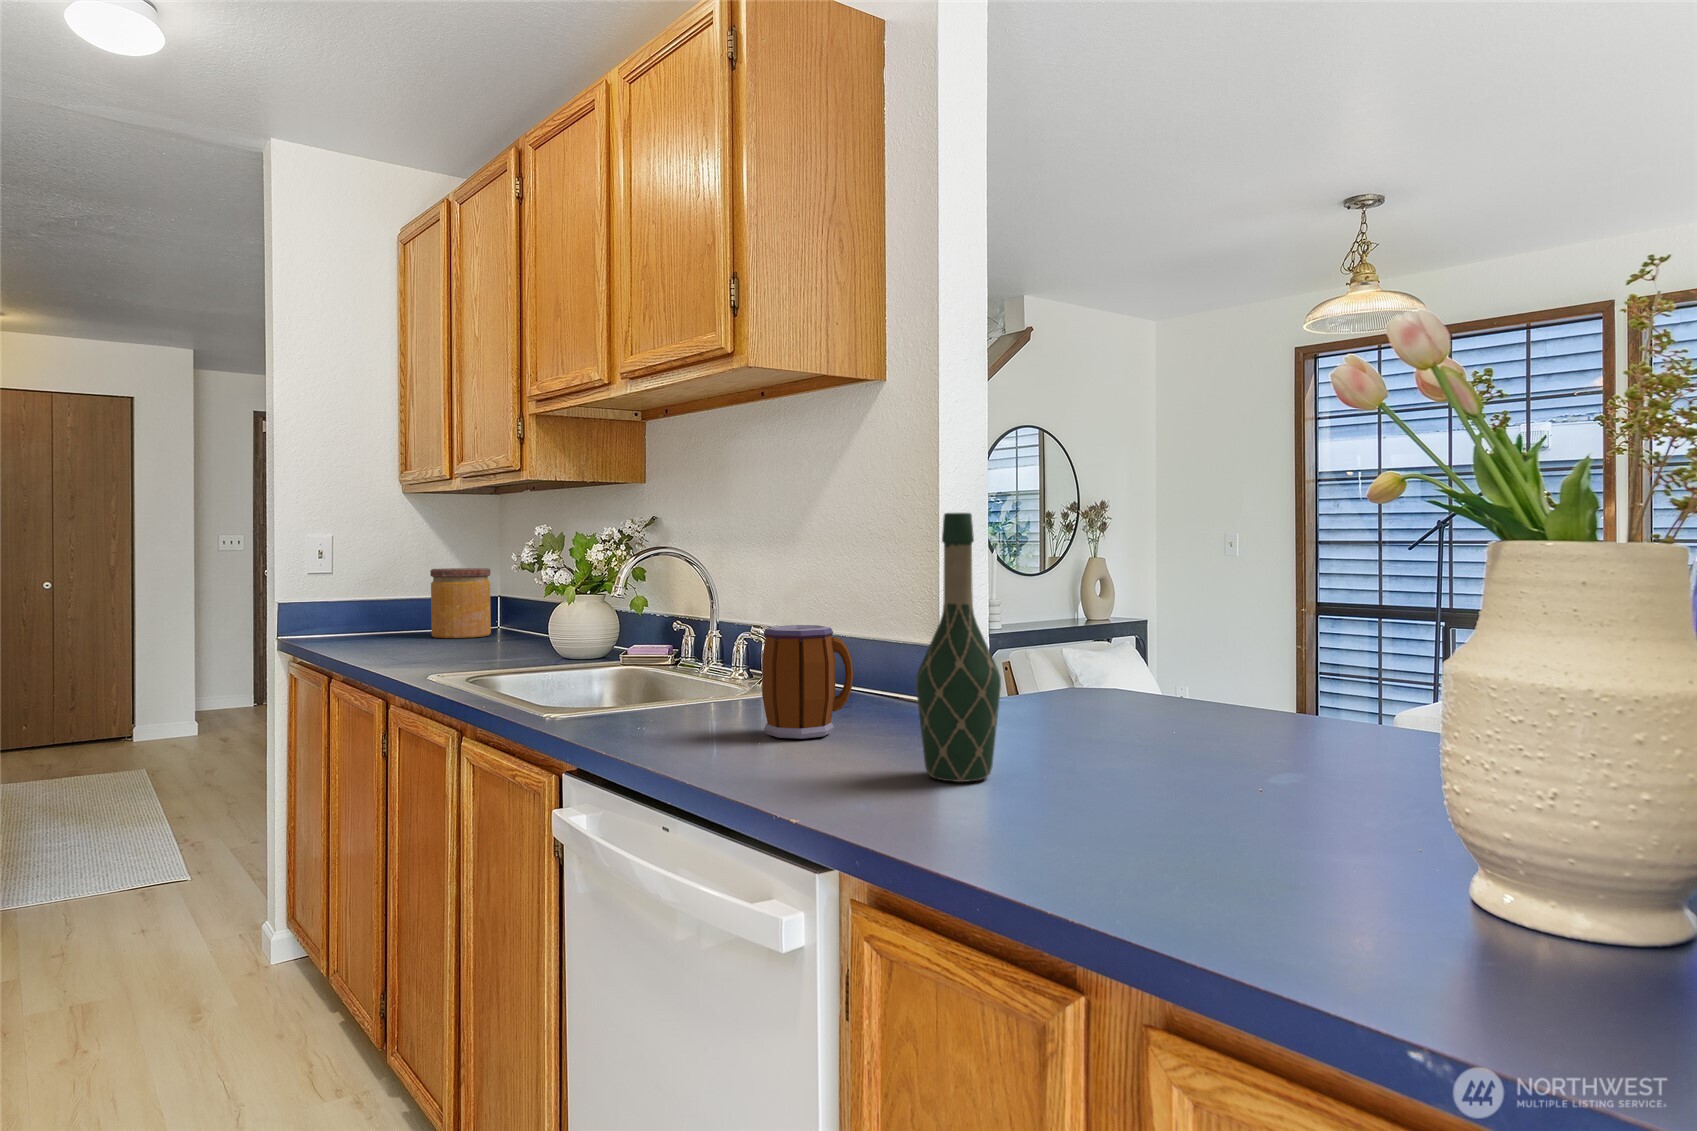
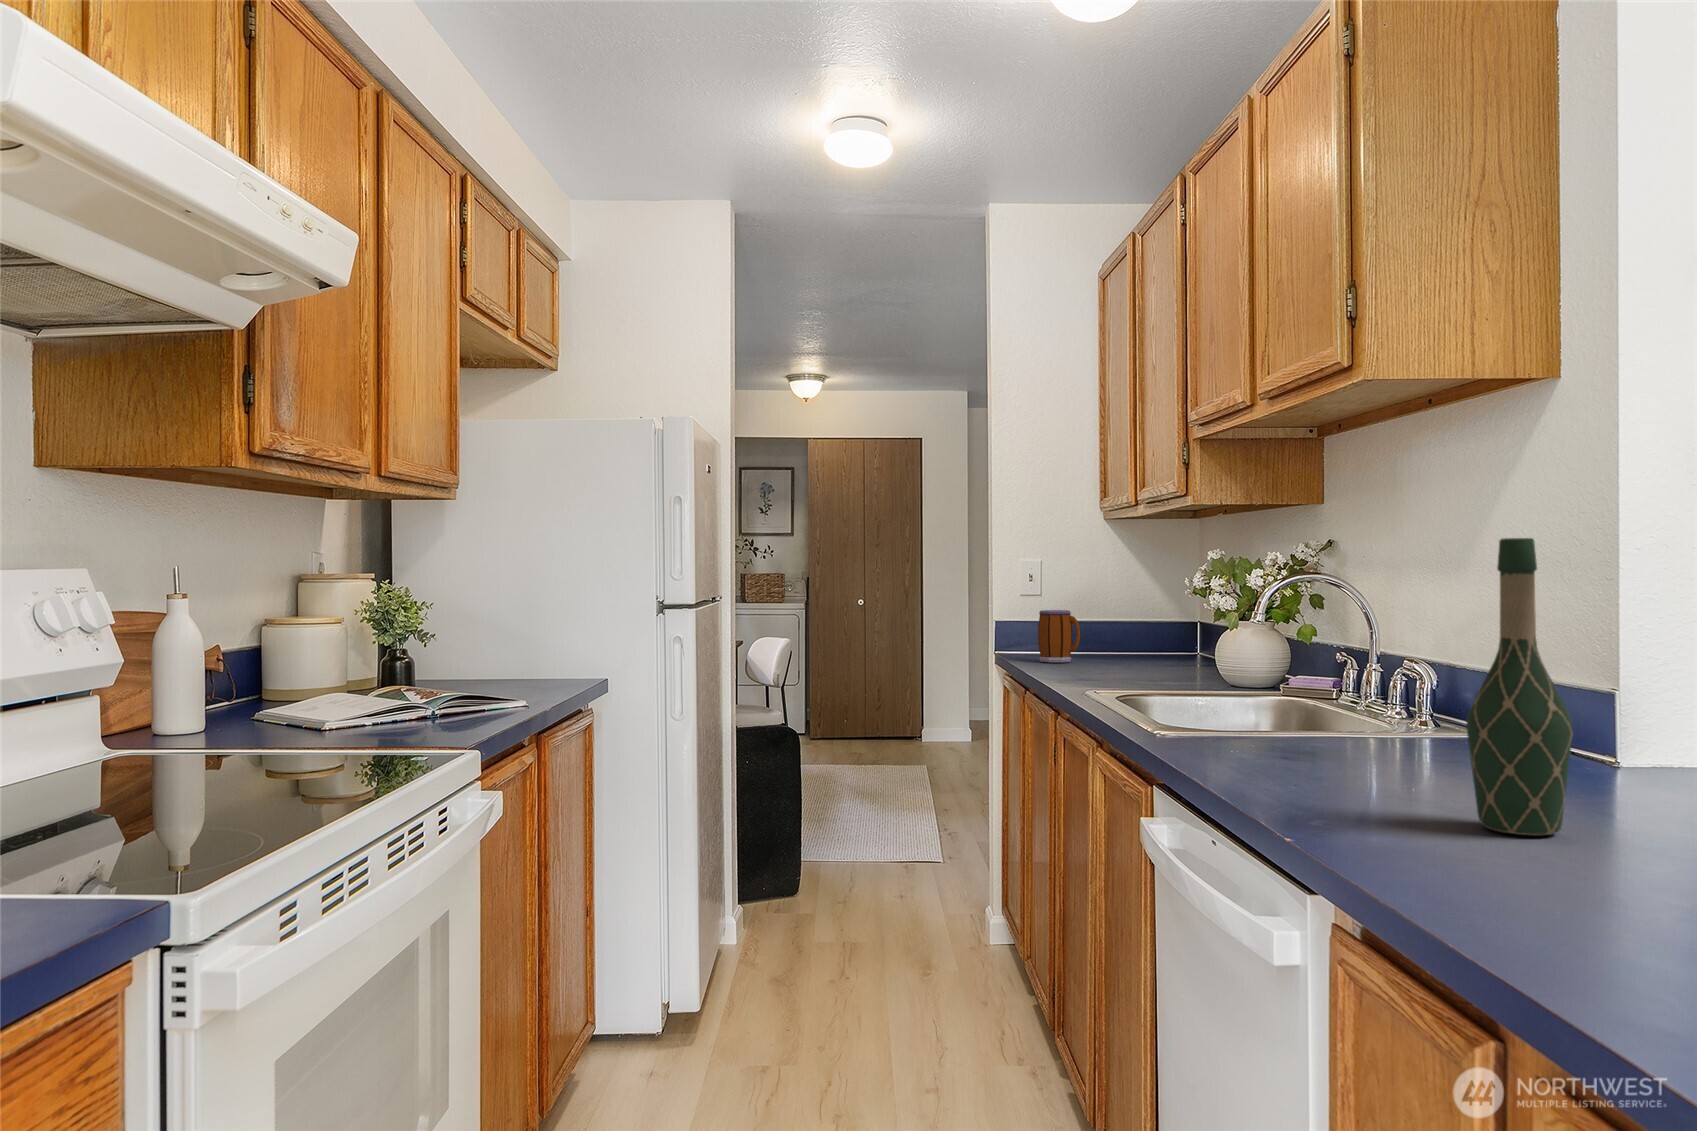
jar: present [430,568,491,638] -> none [1121,592,1180,662]
mug: present [762,625,853,739] -> present [1038,610,1080,663]

